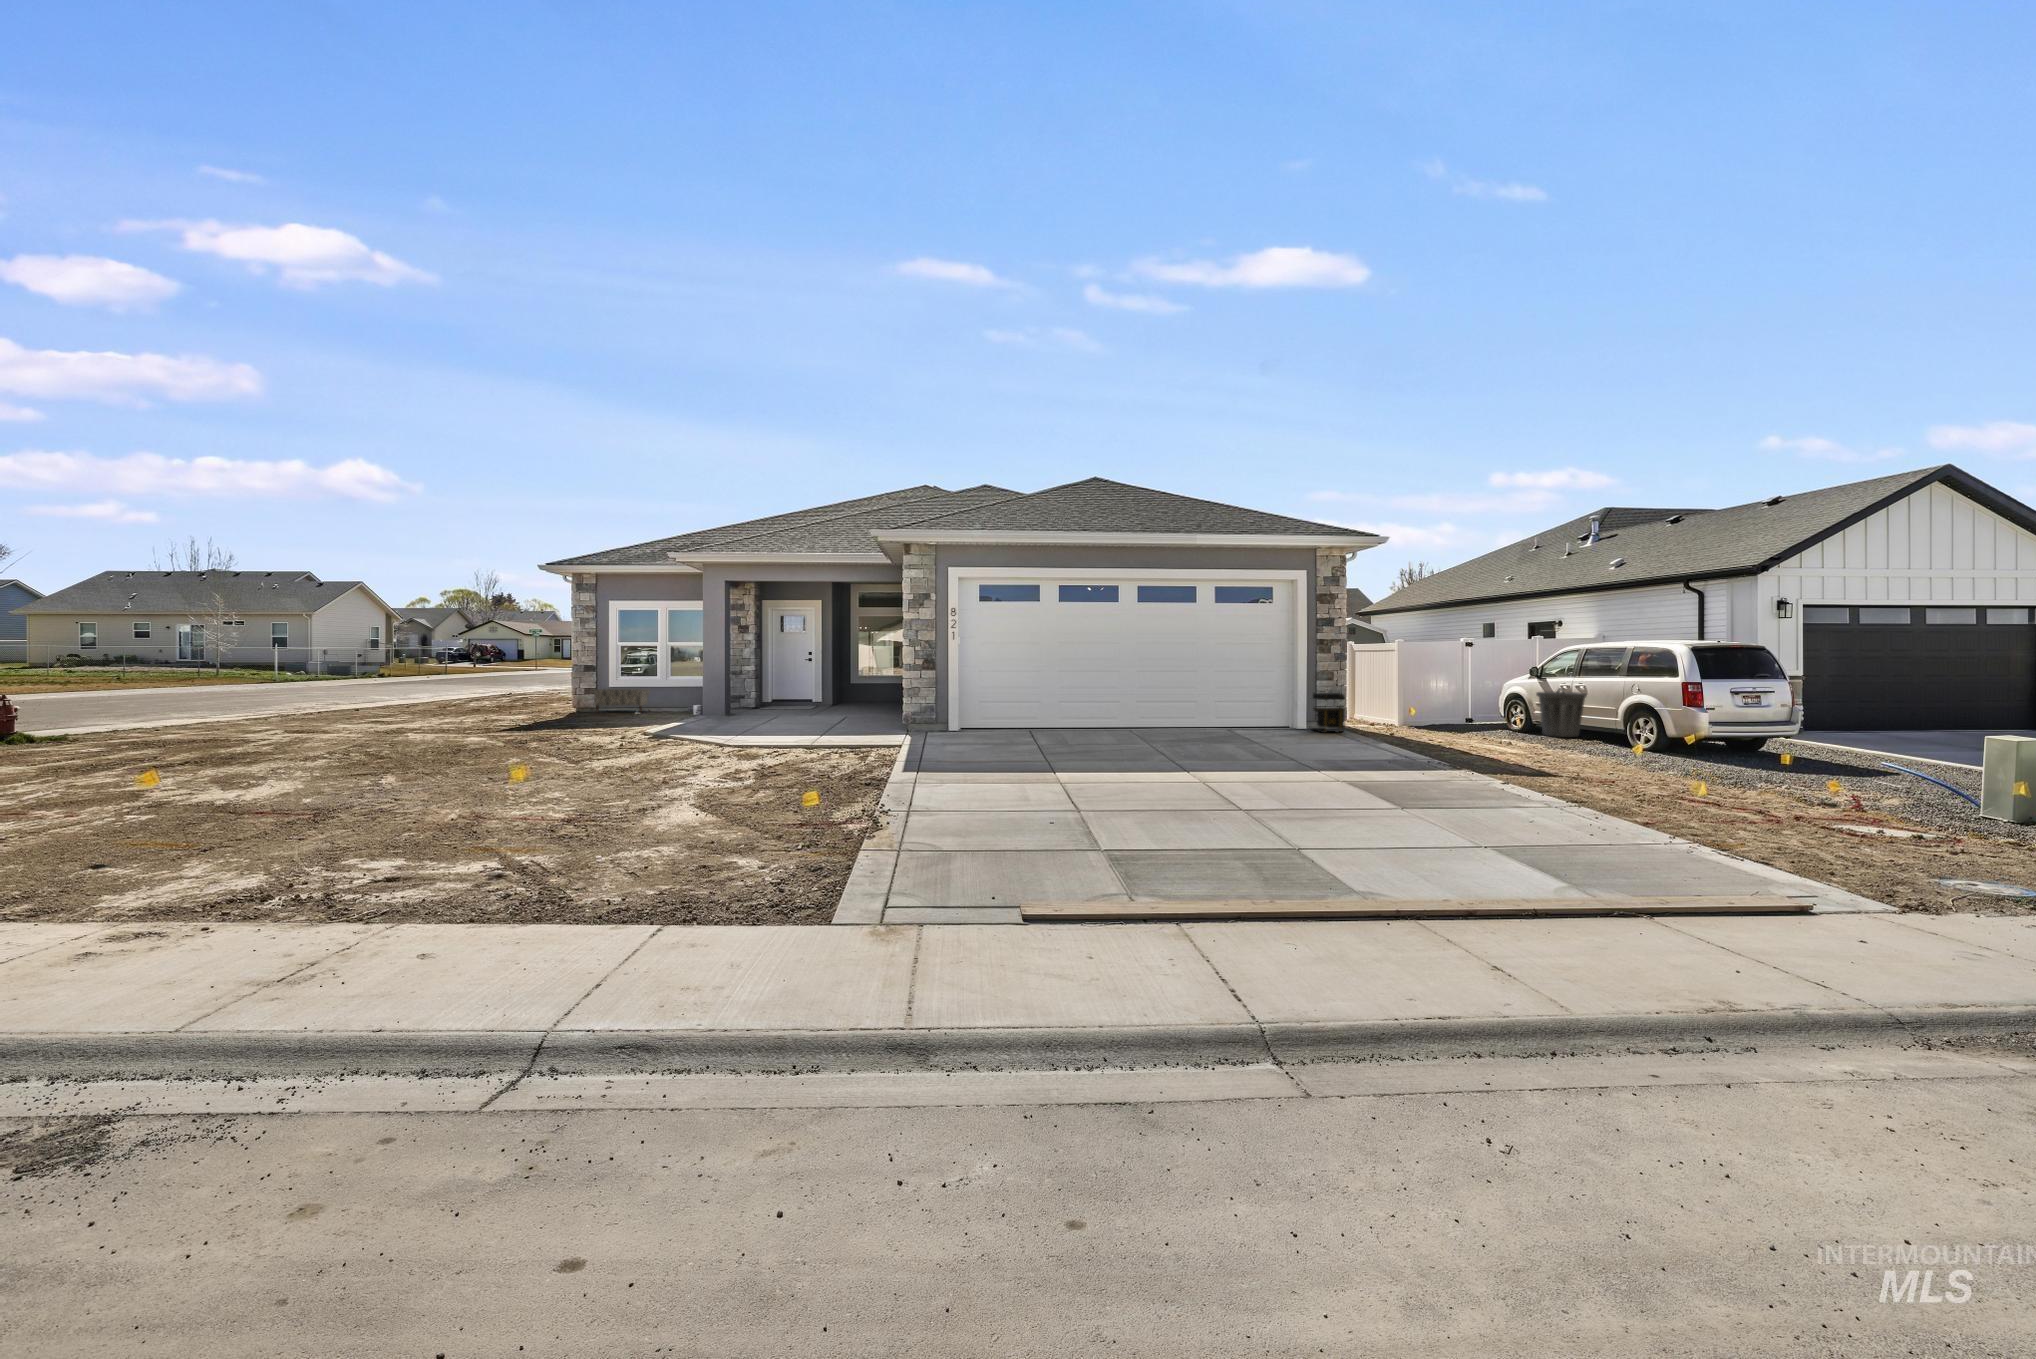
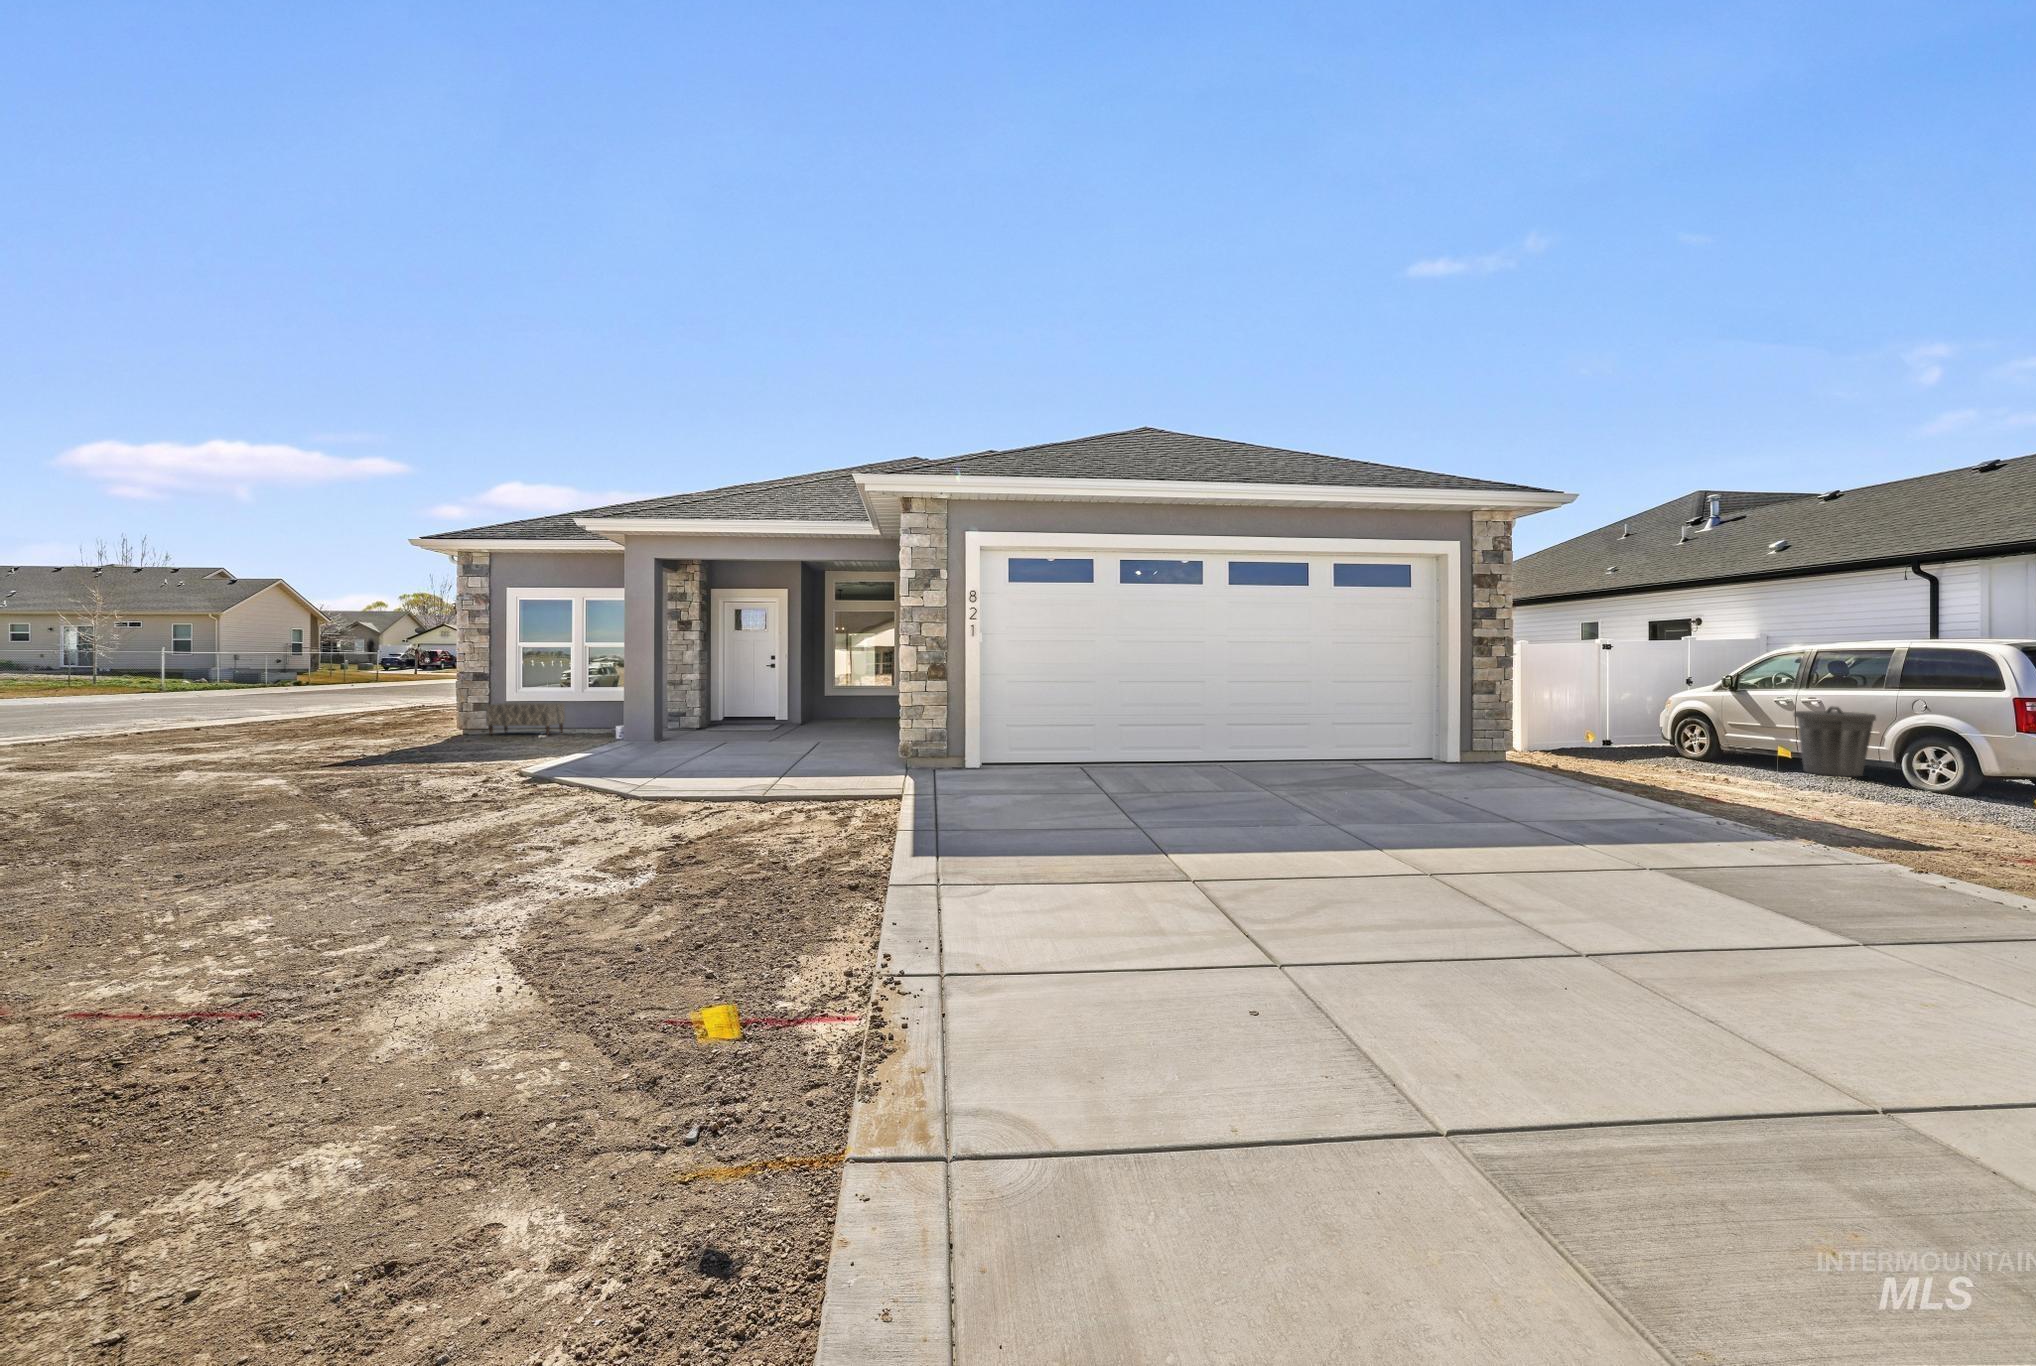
toolbox: present [1311,693,1345,733] -> none [1466,712,1522,769]

